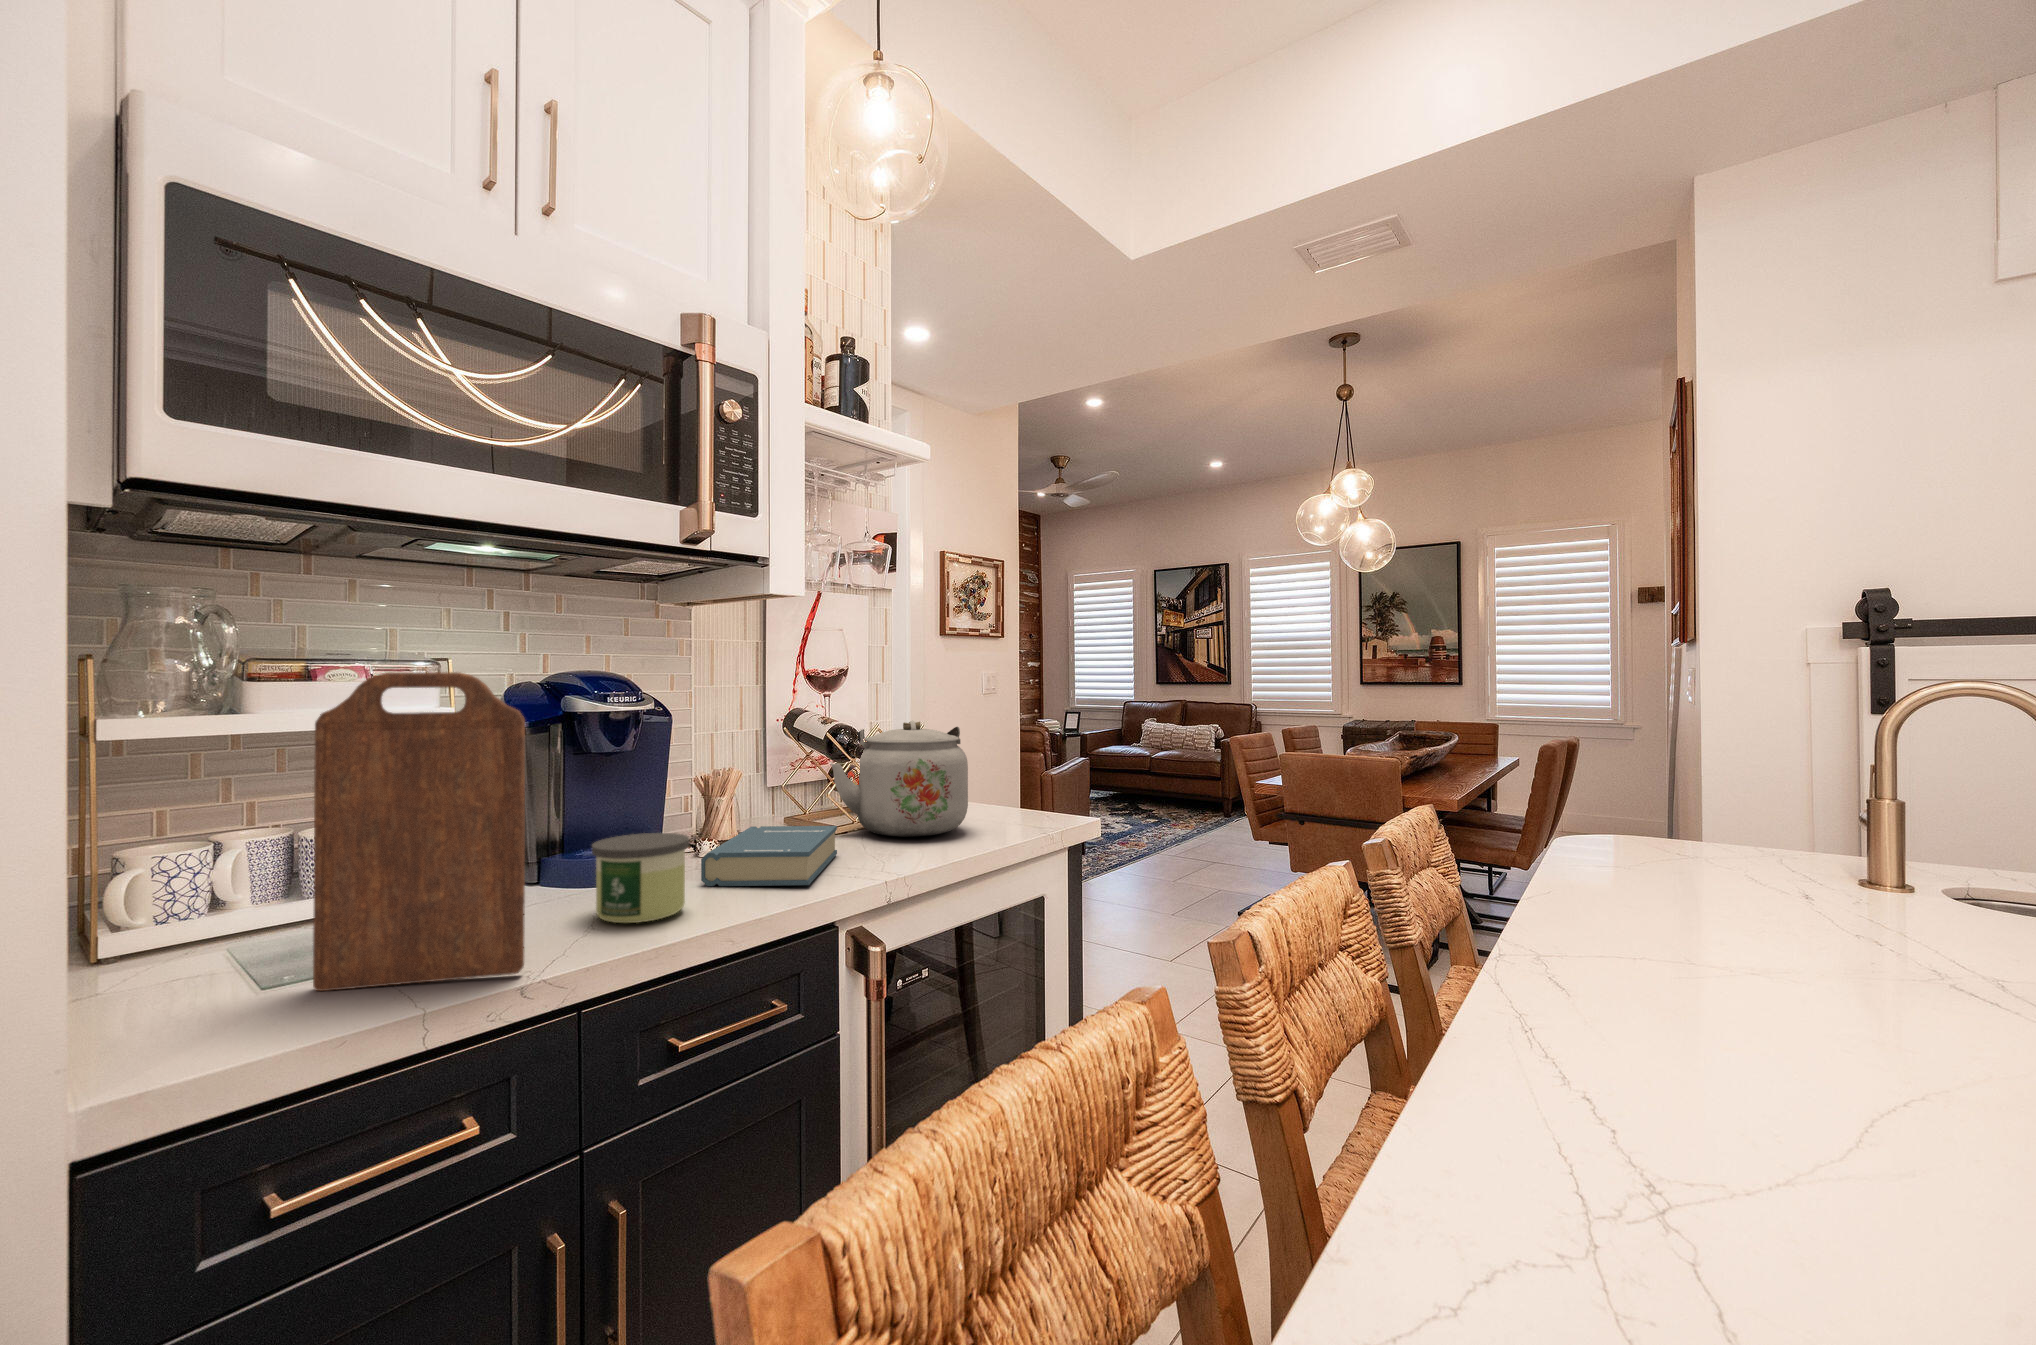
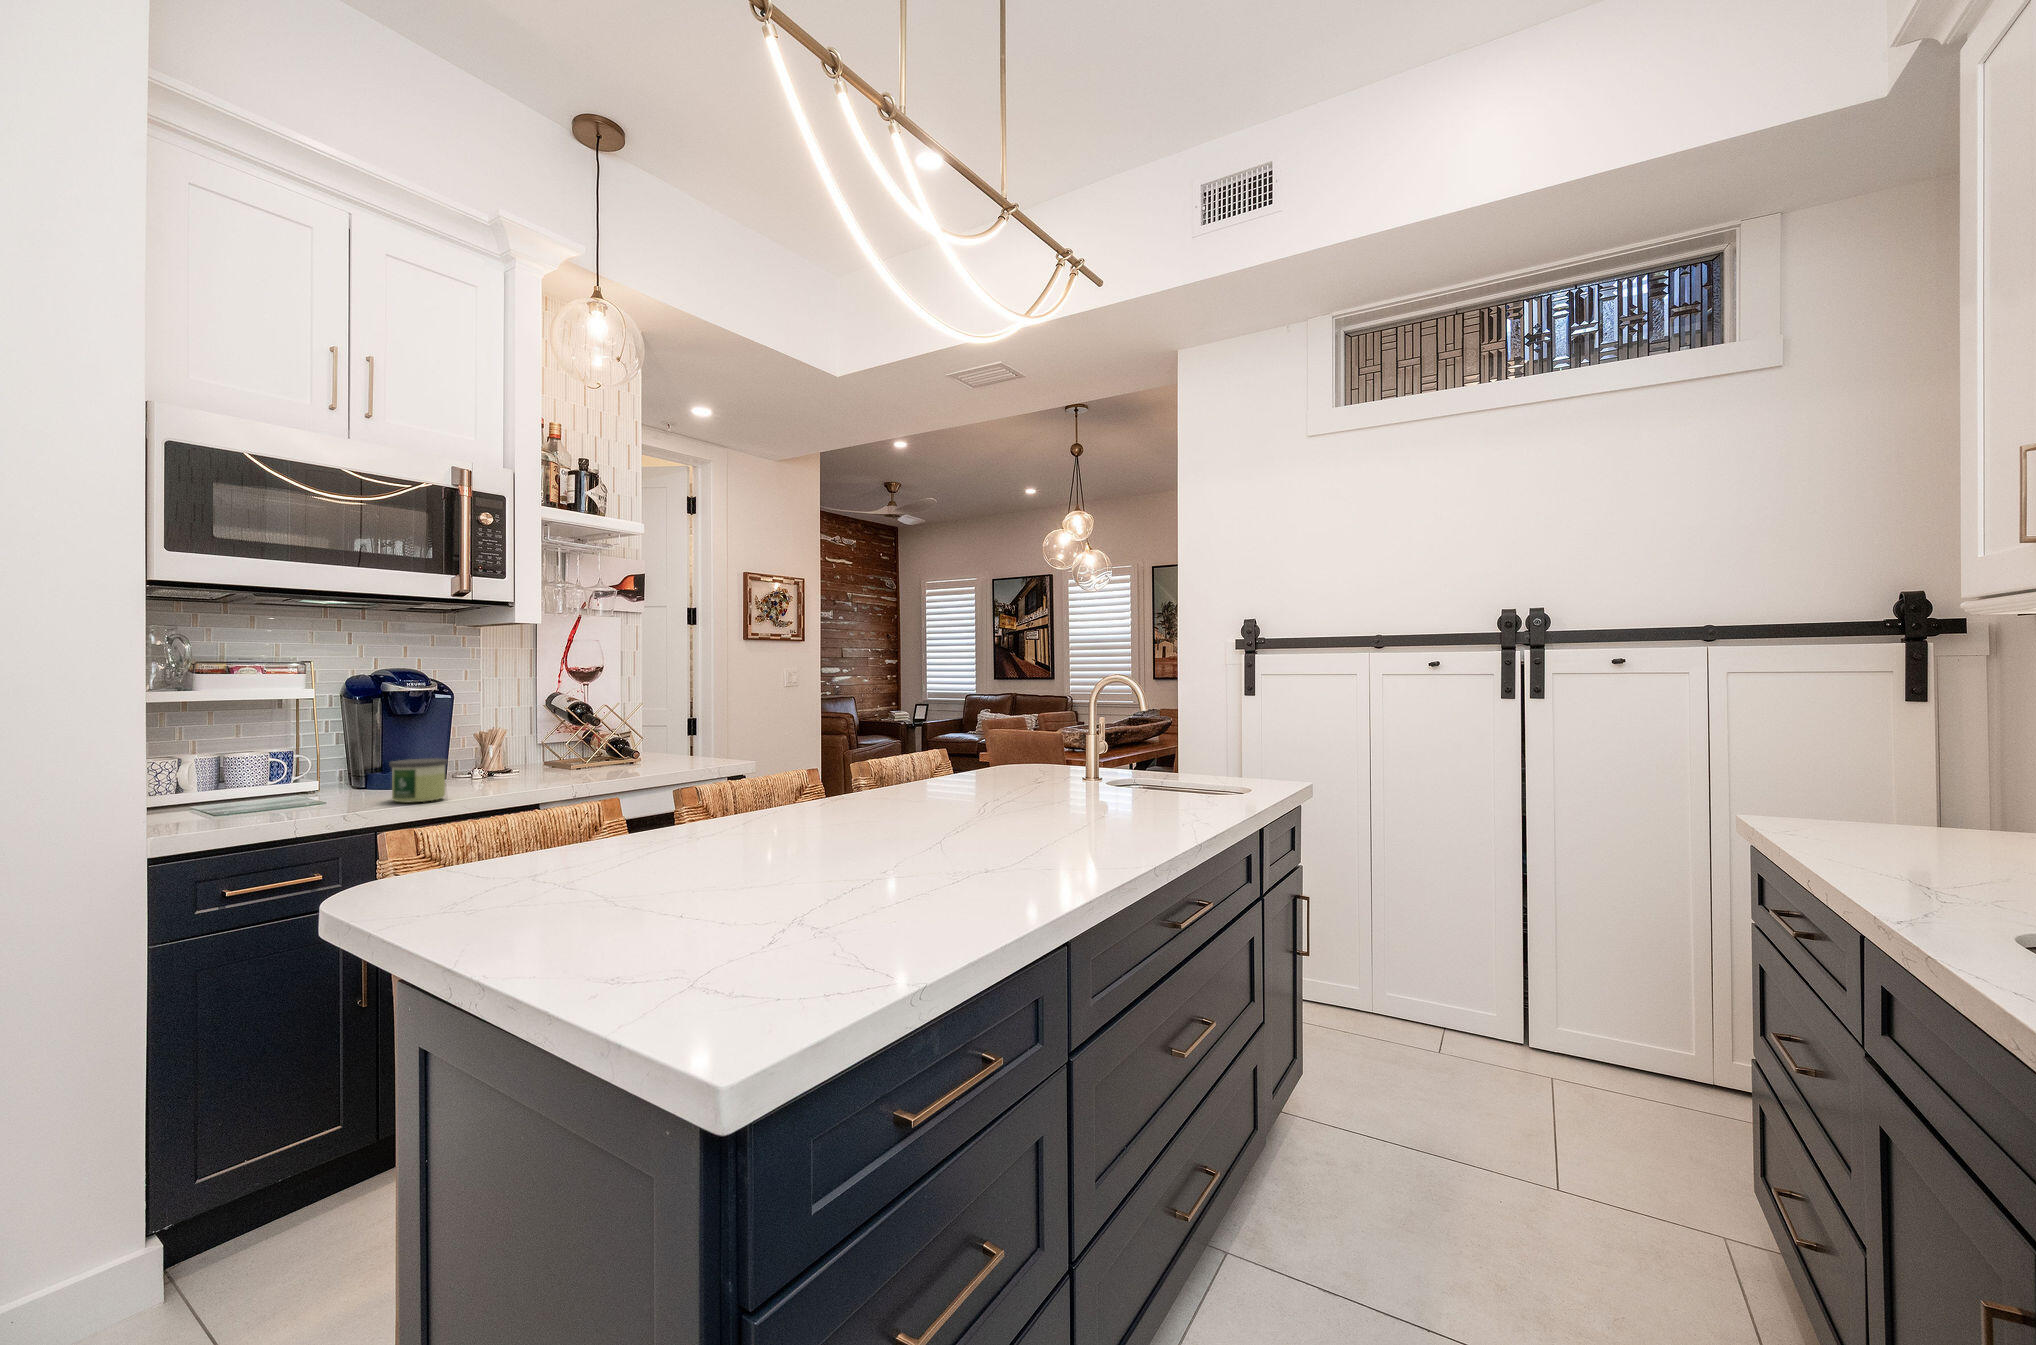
cutting board: present [313,672,525,991] -> none [236,670,344,820]
kettle: present [831,721,968,837] -> none [573,701,671,773]
hardback book: present [701,826,837,886] -> none [464,763,565,792]

